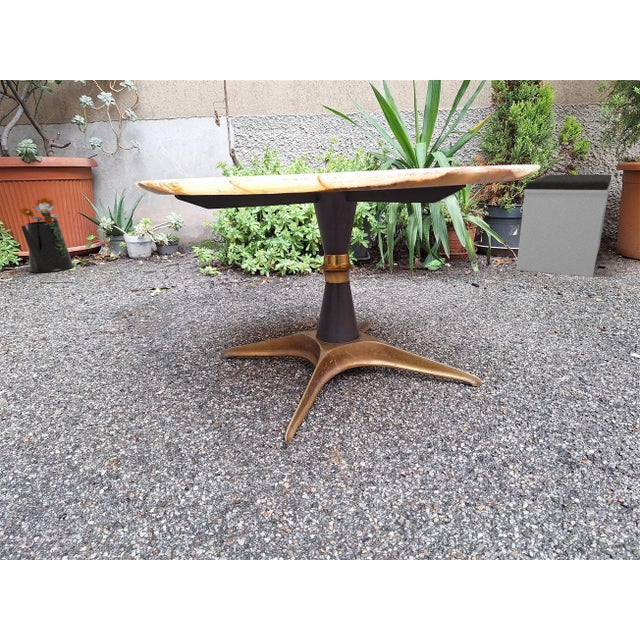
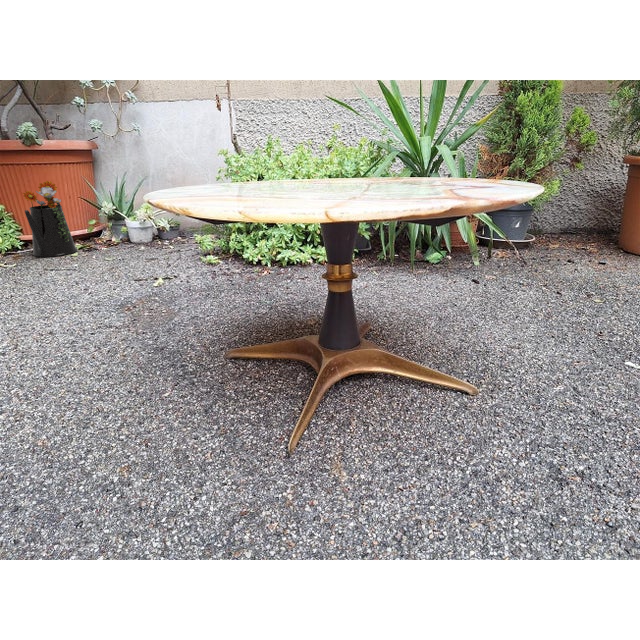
bench: present [516,174,611,277] -> none [513,169,610,275]

